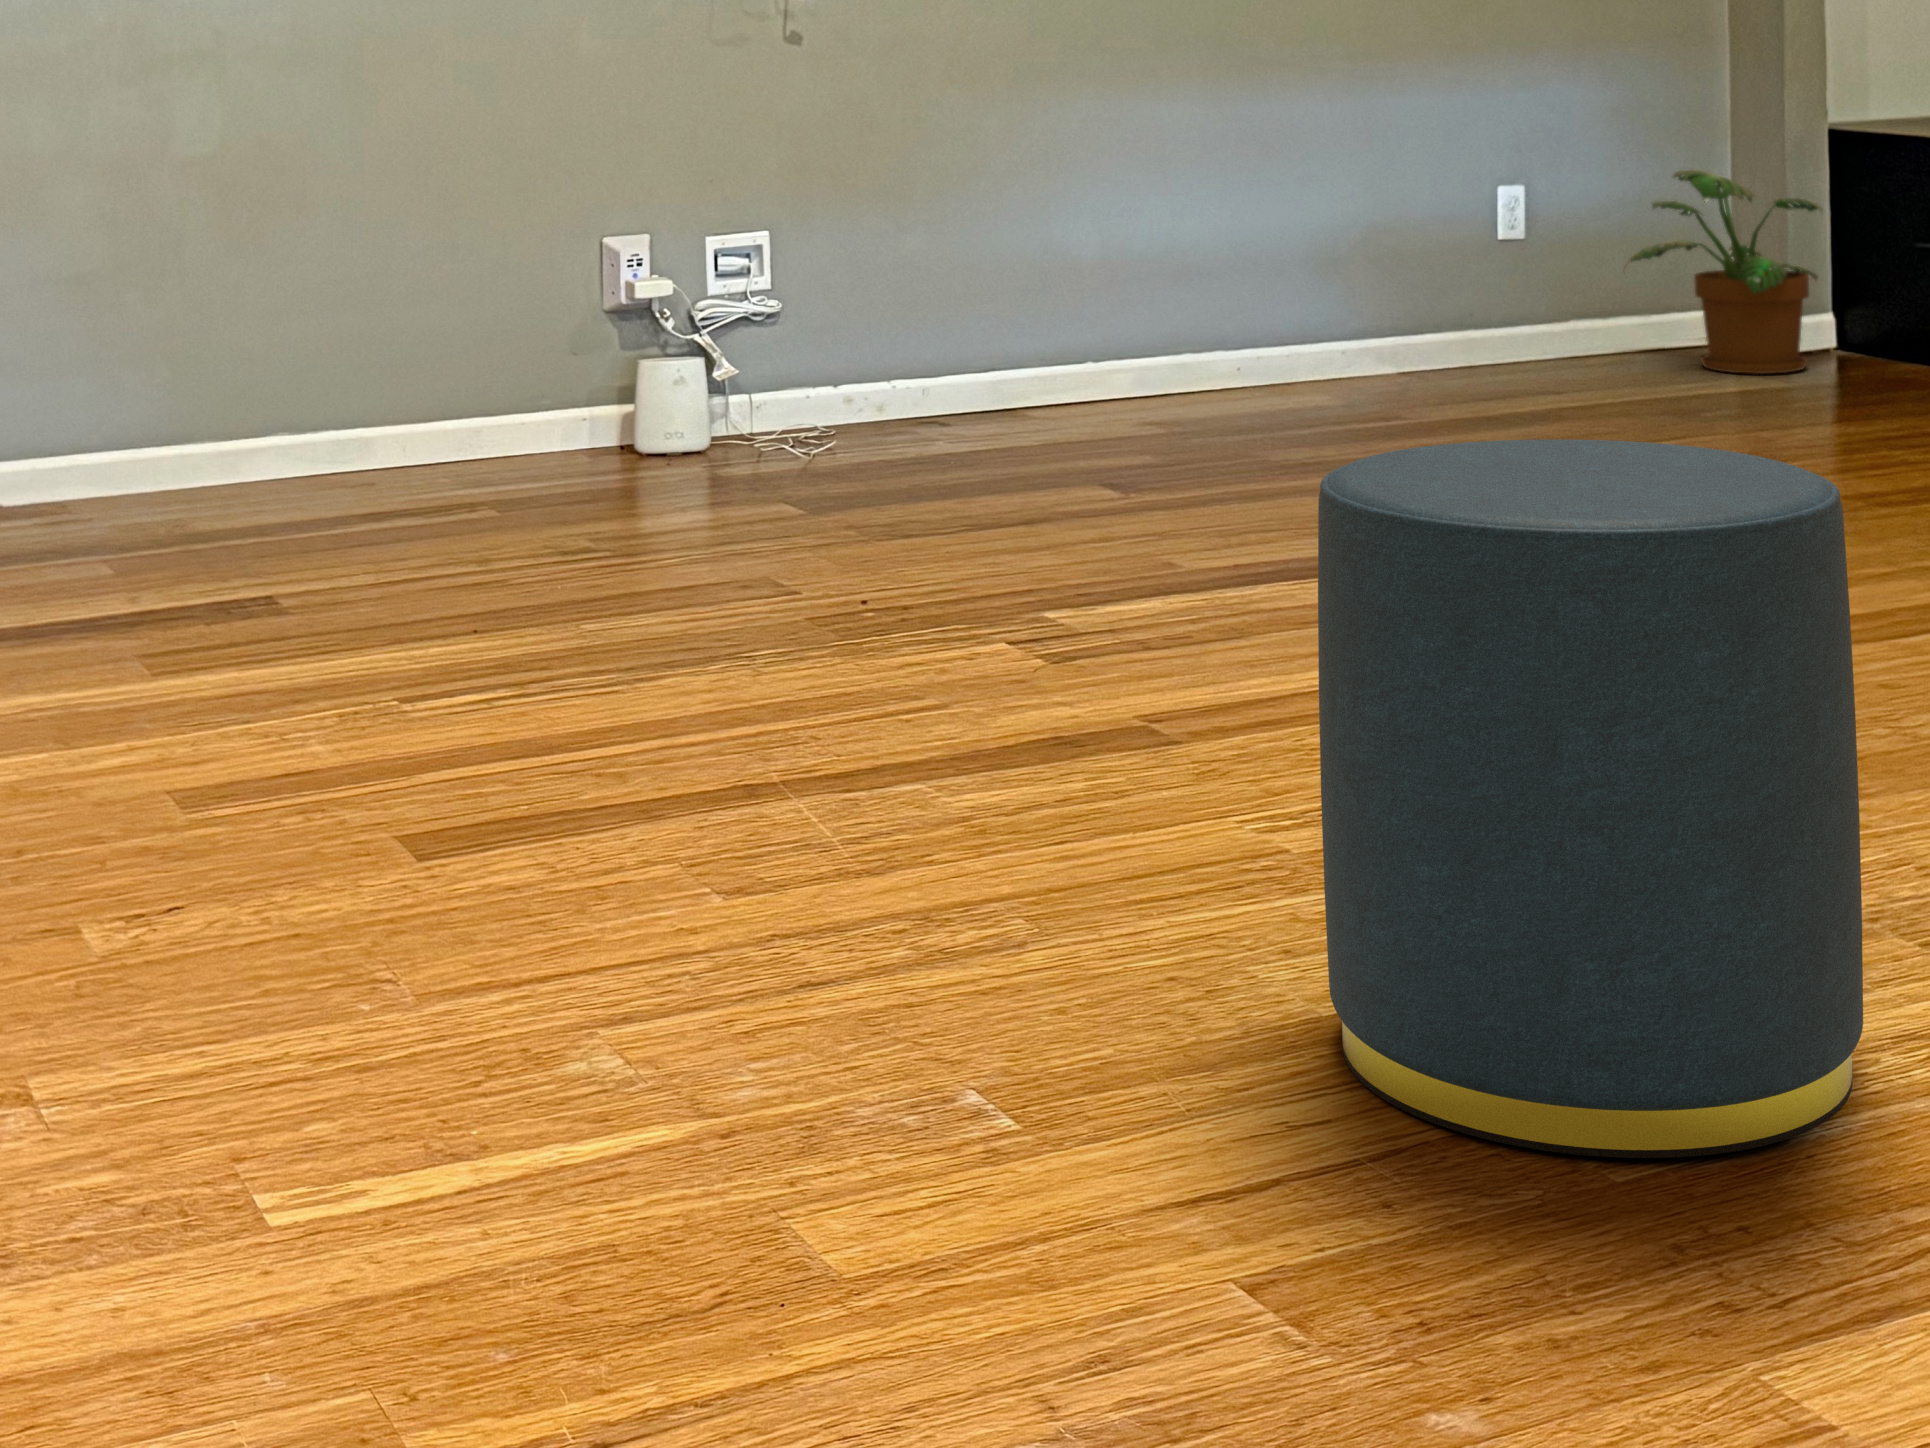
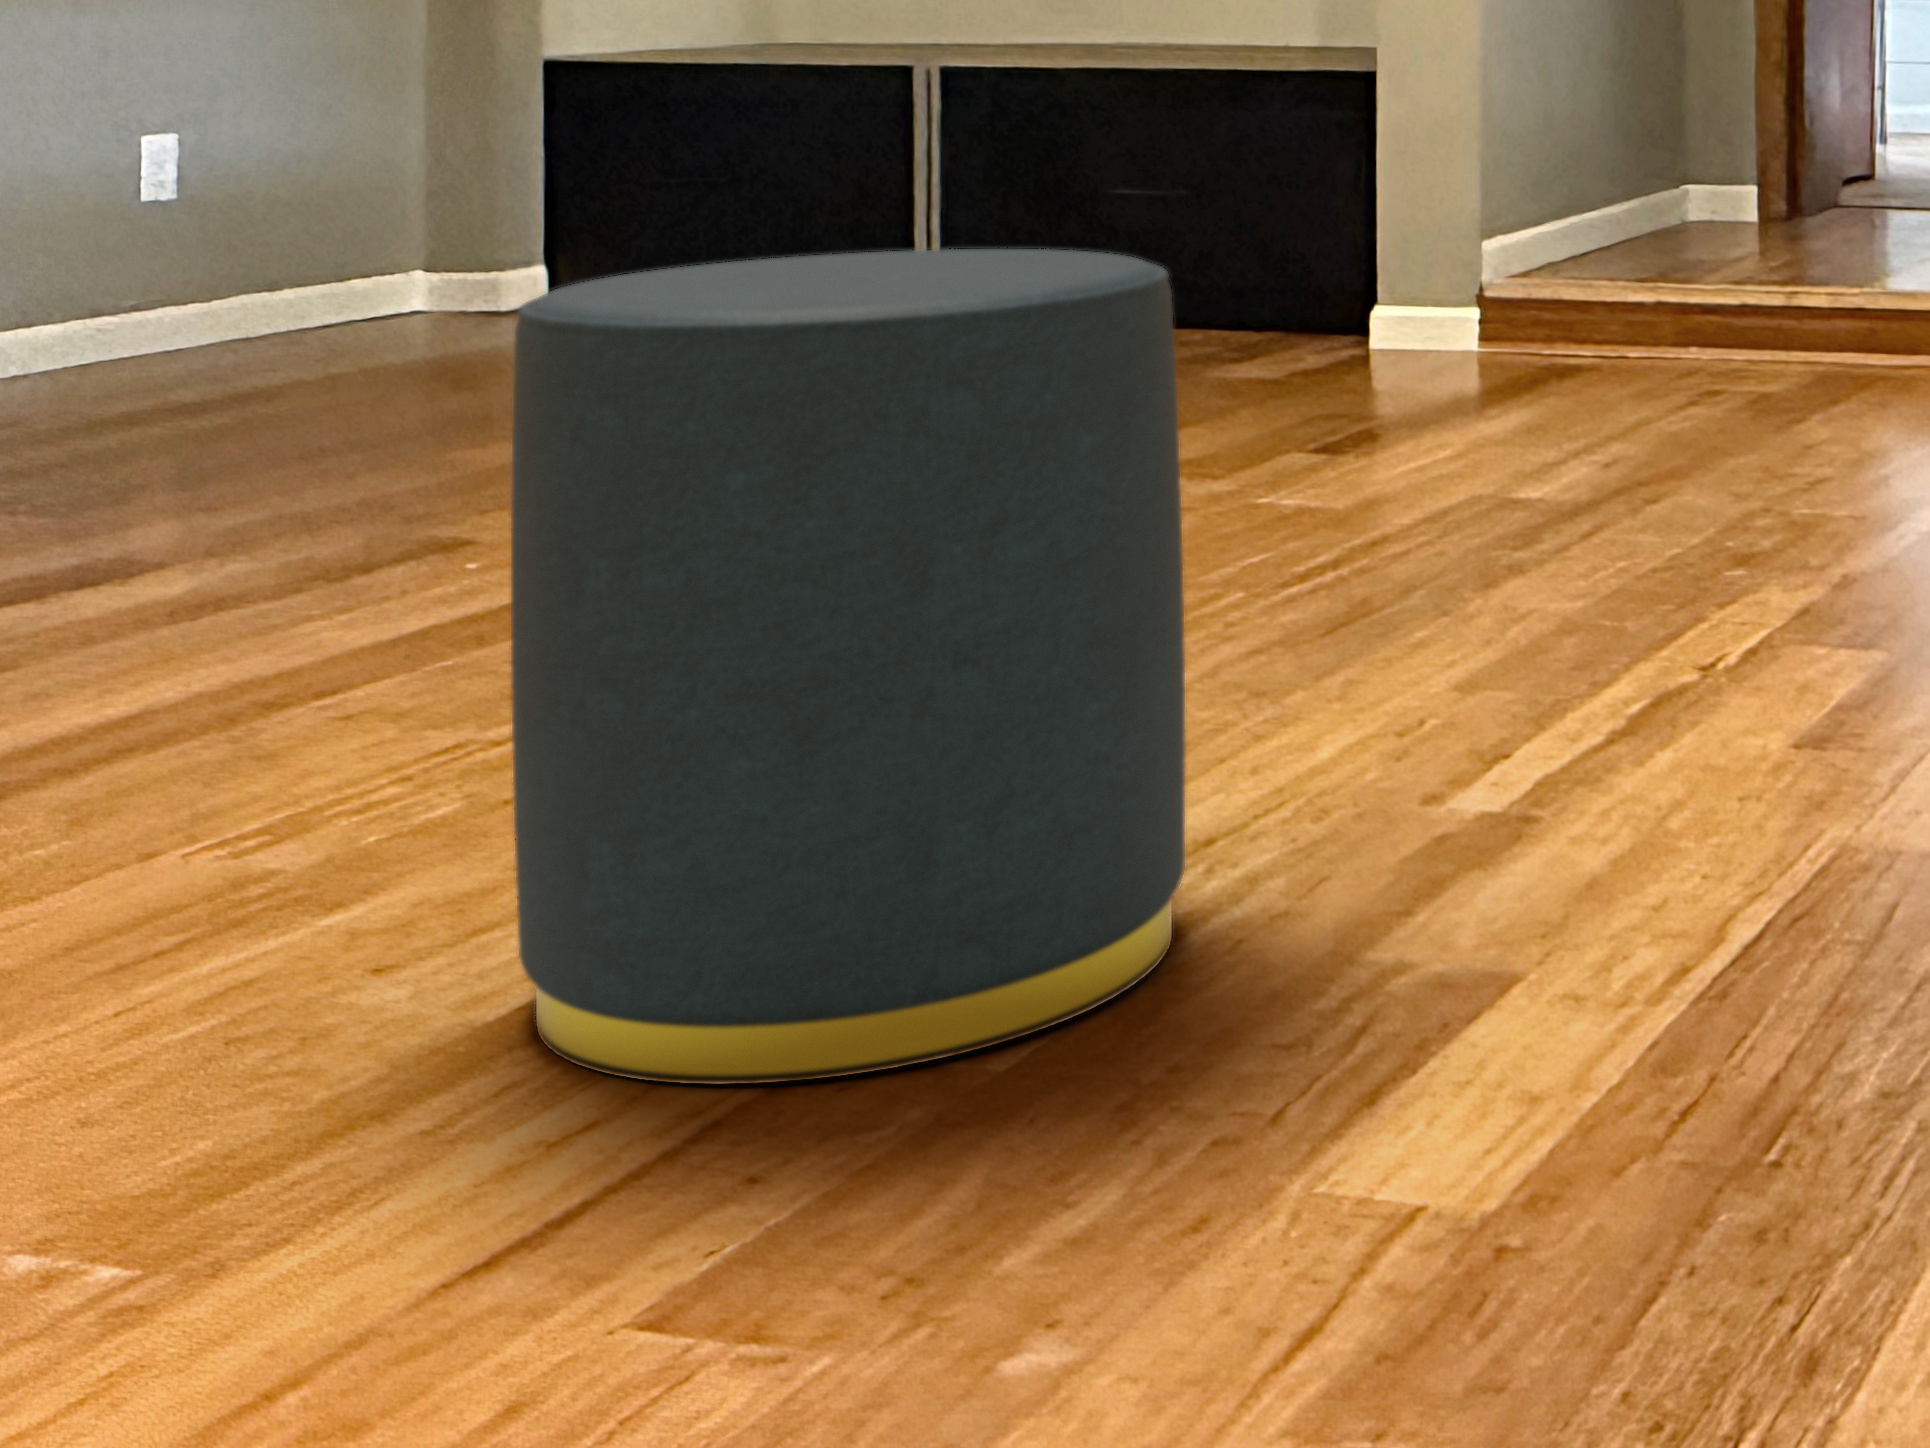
potted plant: present [1625,170,1823,374] -> none [291,102,556,338]

